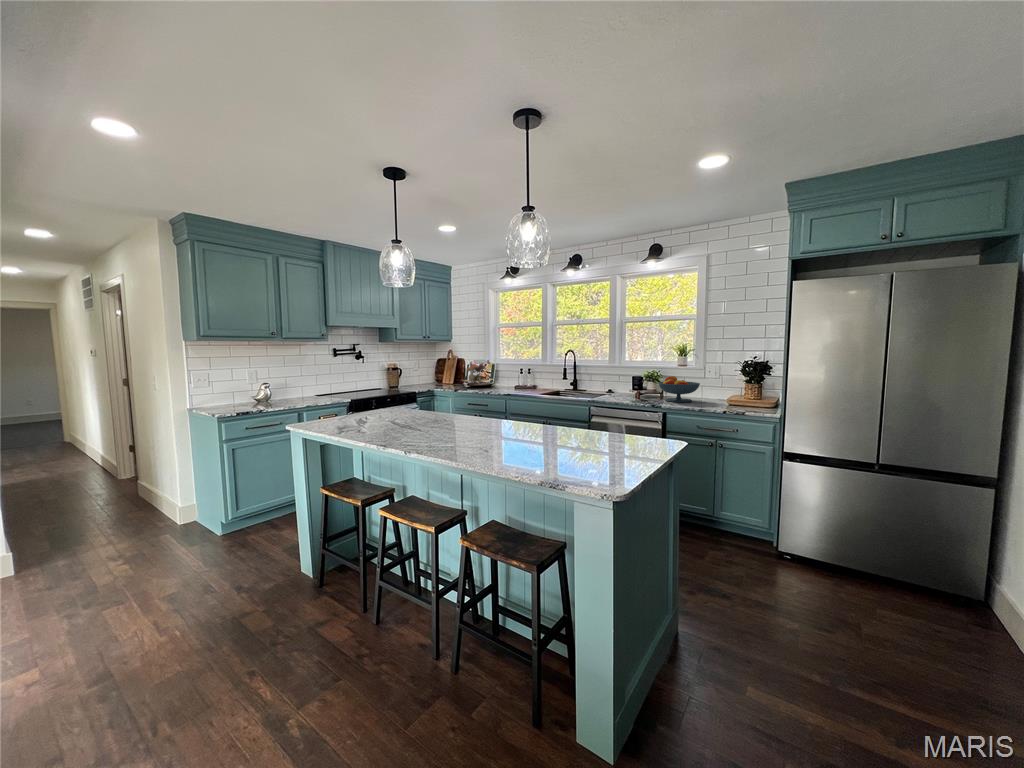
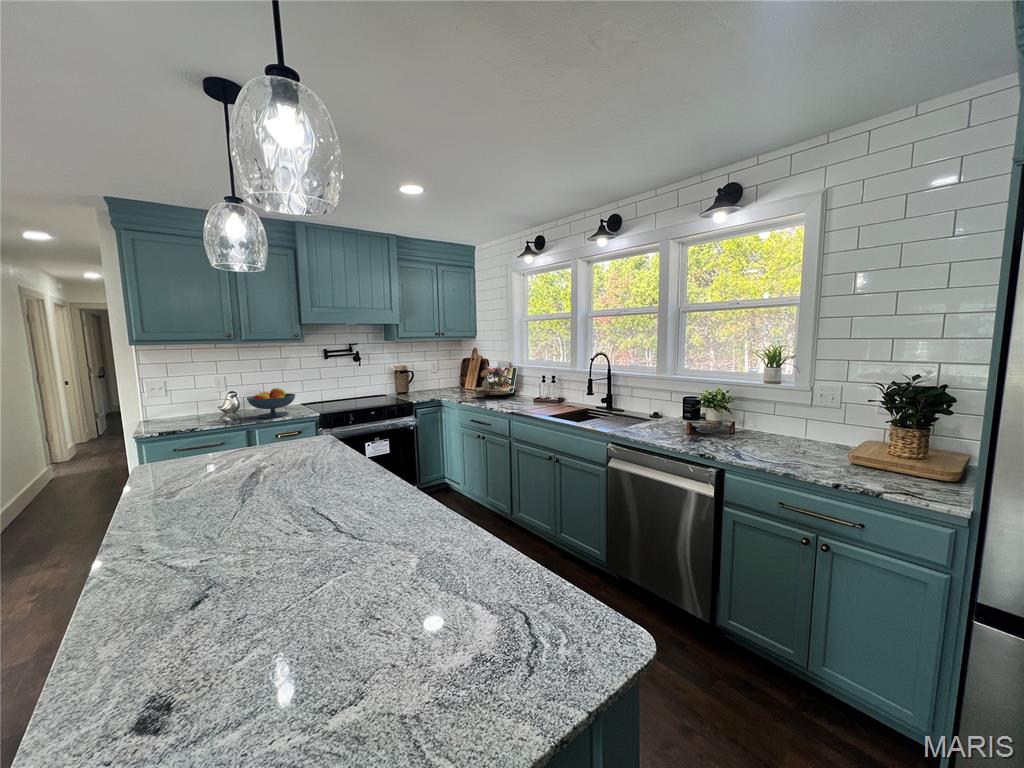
fruit bowl: present [658,376,700,402] -> present [247,388,296,418]

